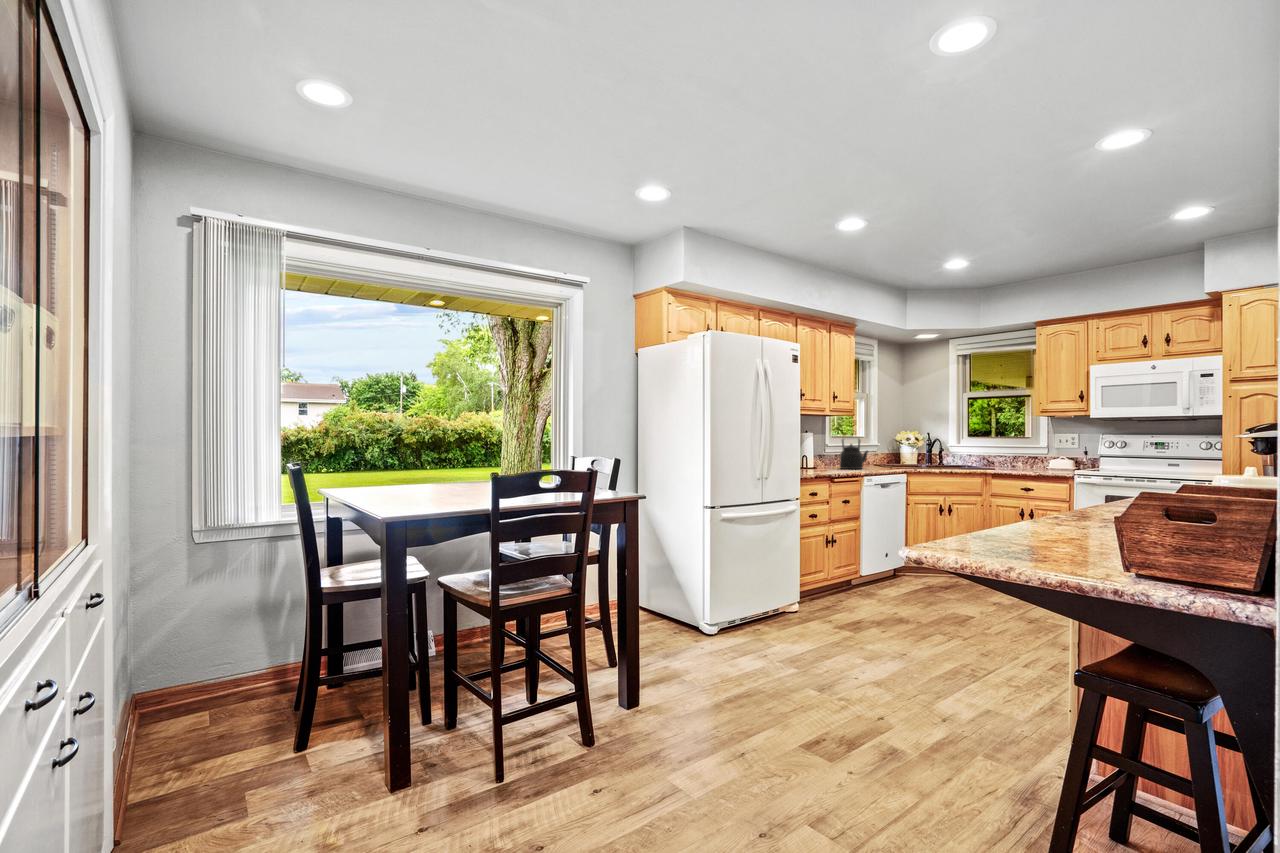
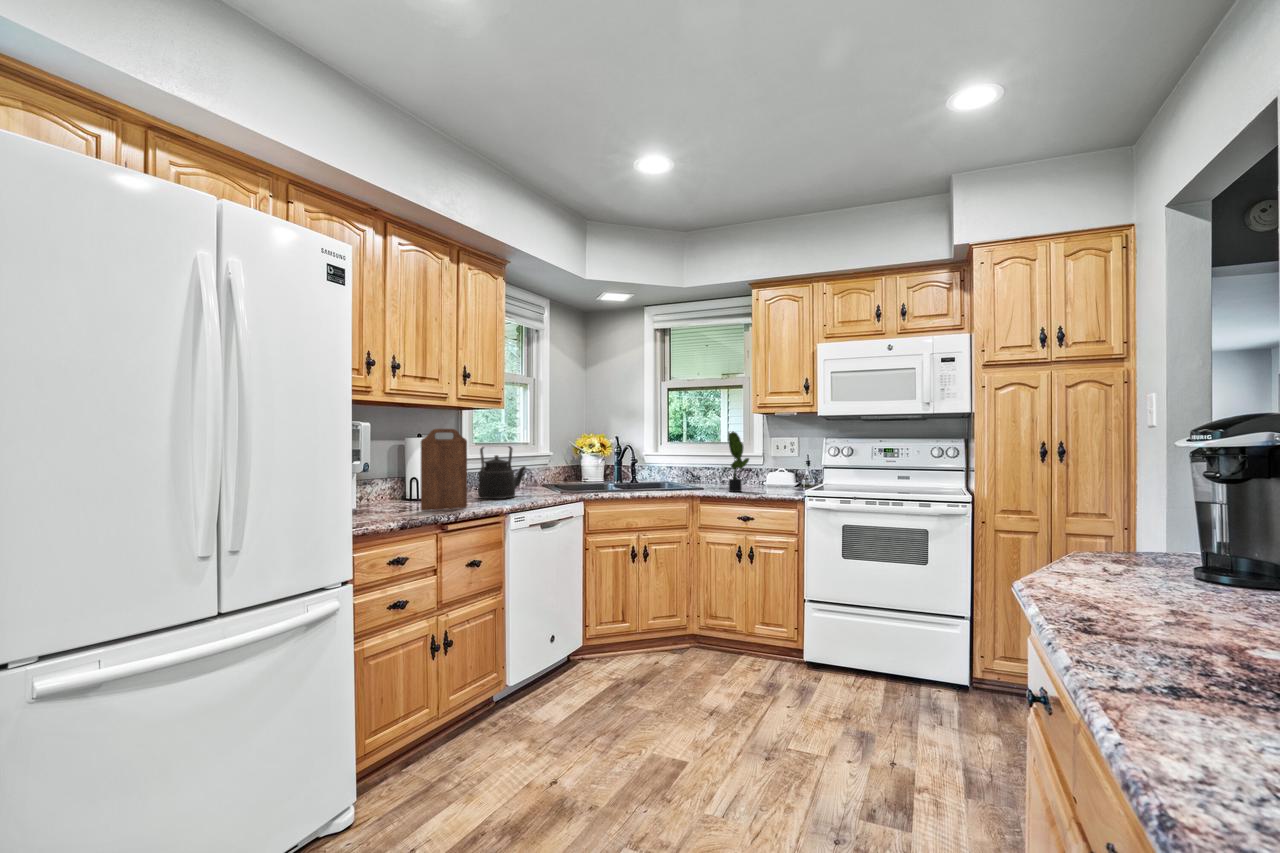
cutting board: none [816,428,840,472] -> present [421,429,467,511]
potted plant: none [1008,429,1035,471] -> present [728,431,749,492]

